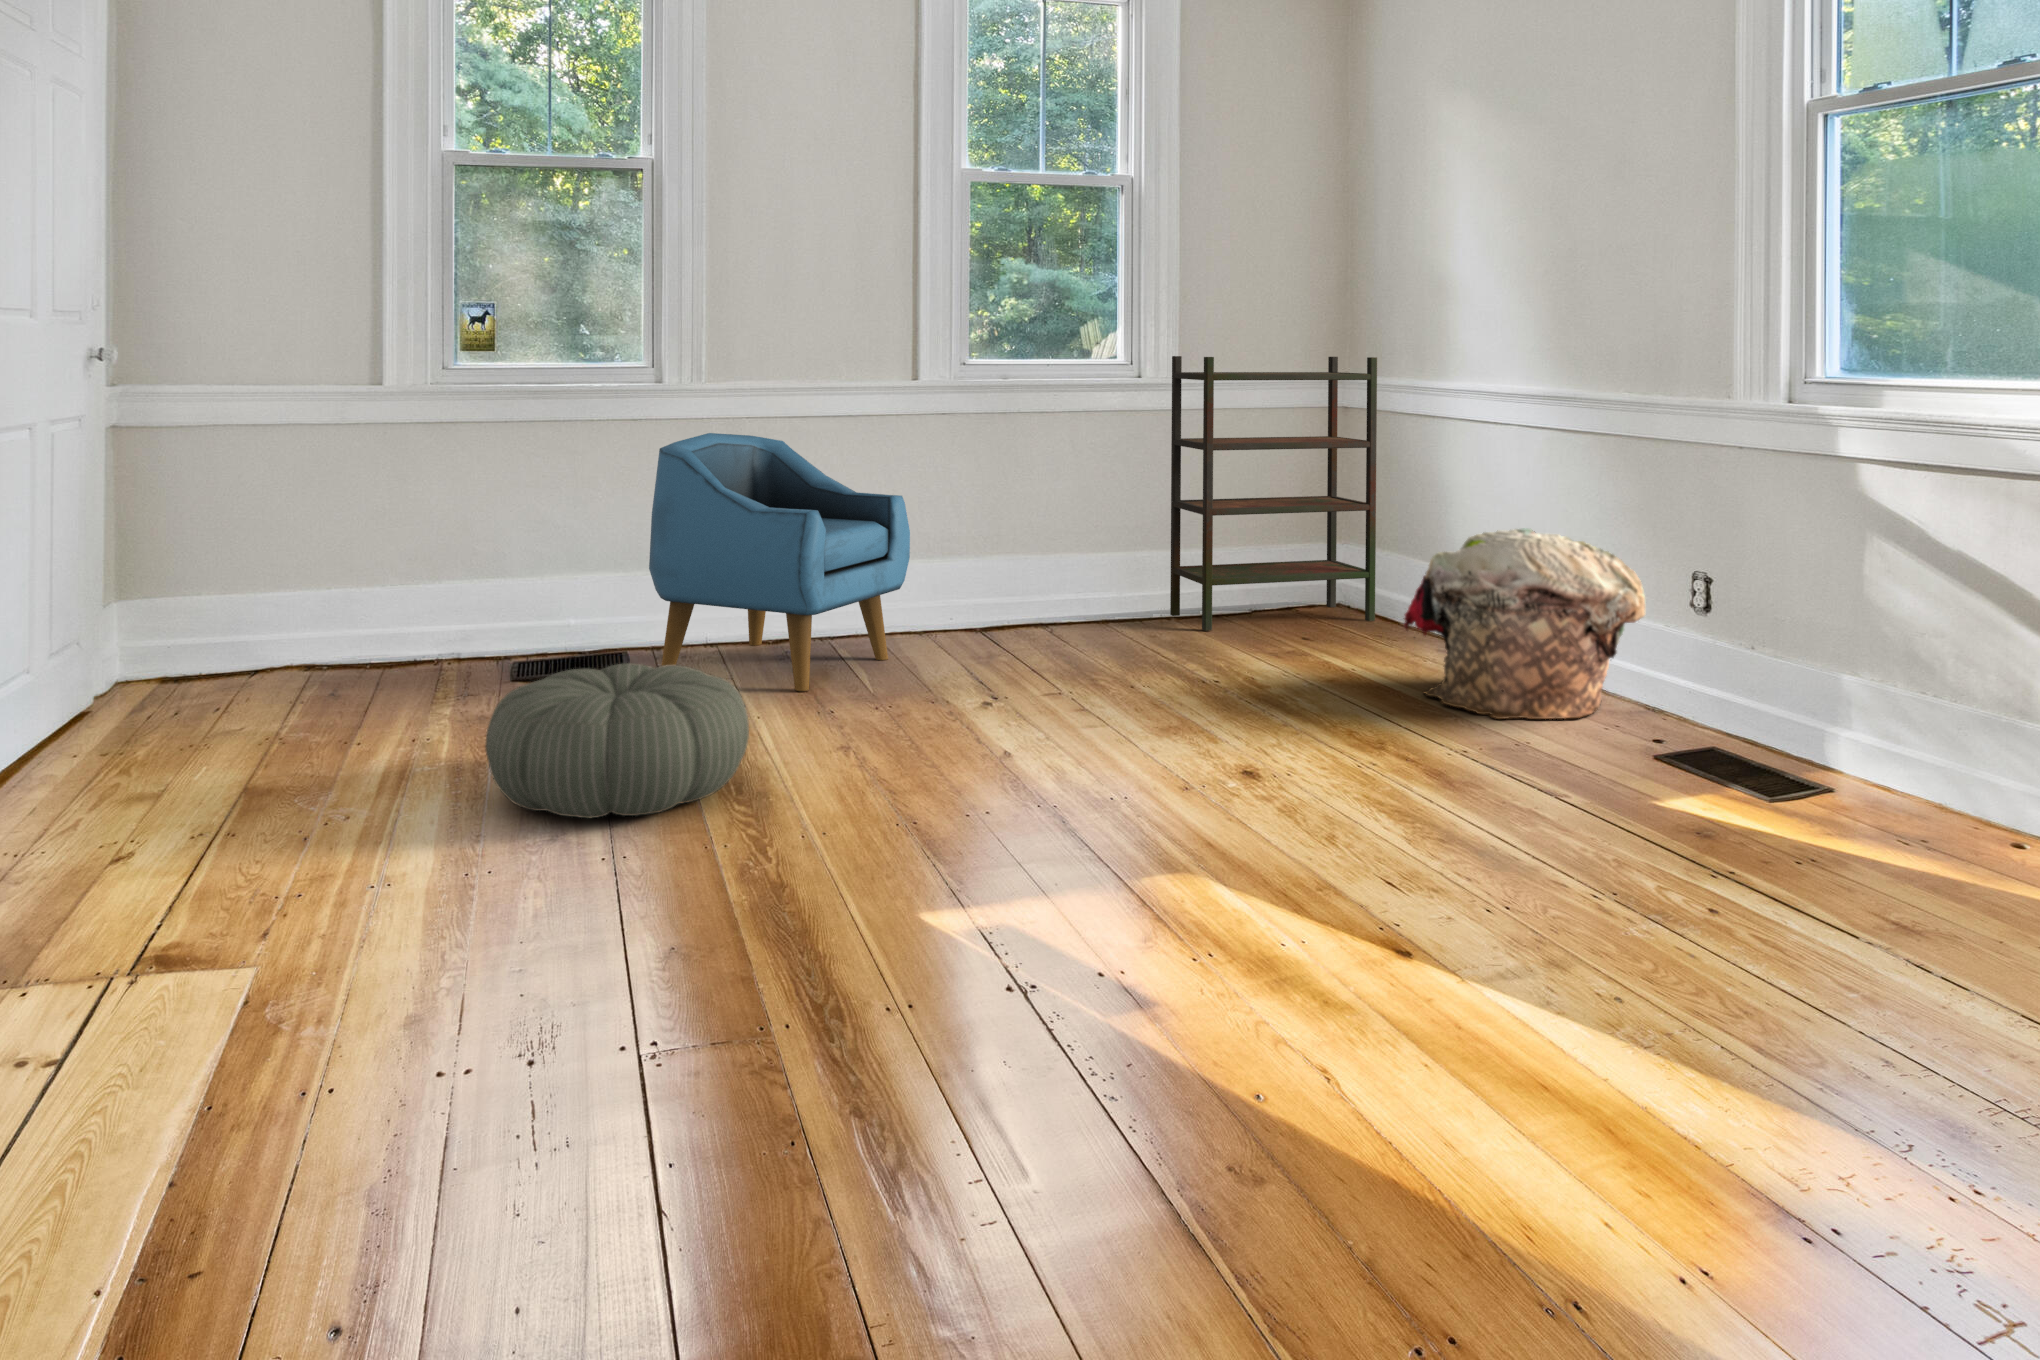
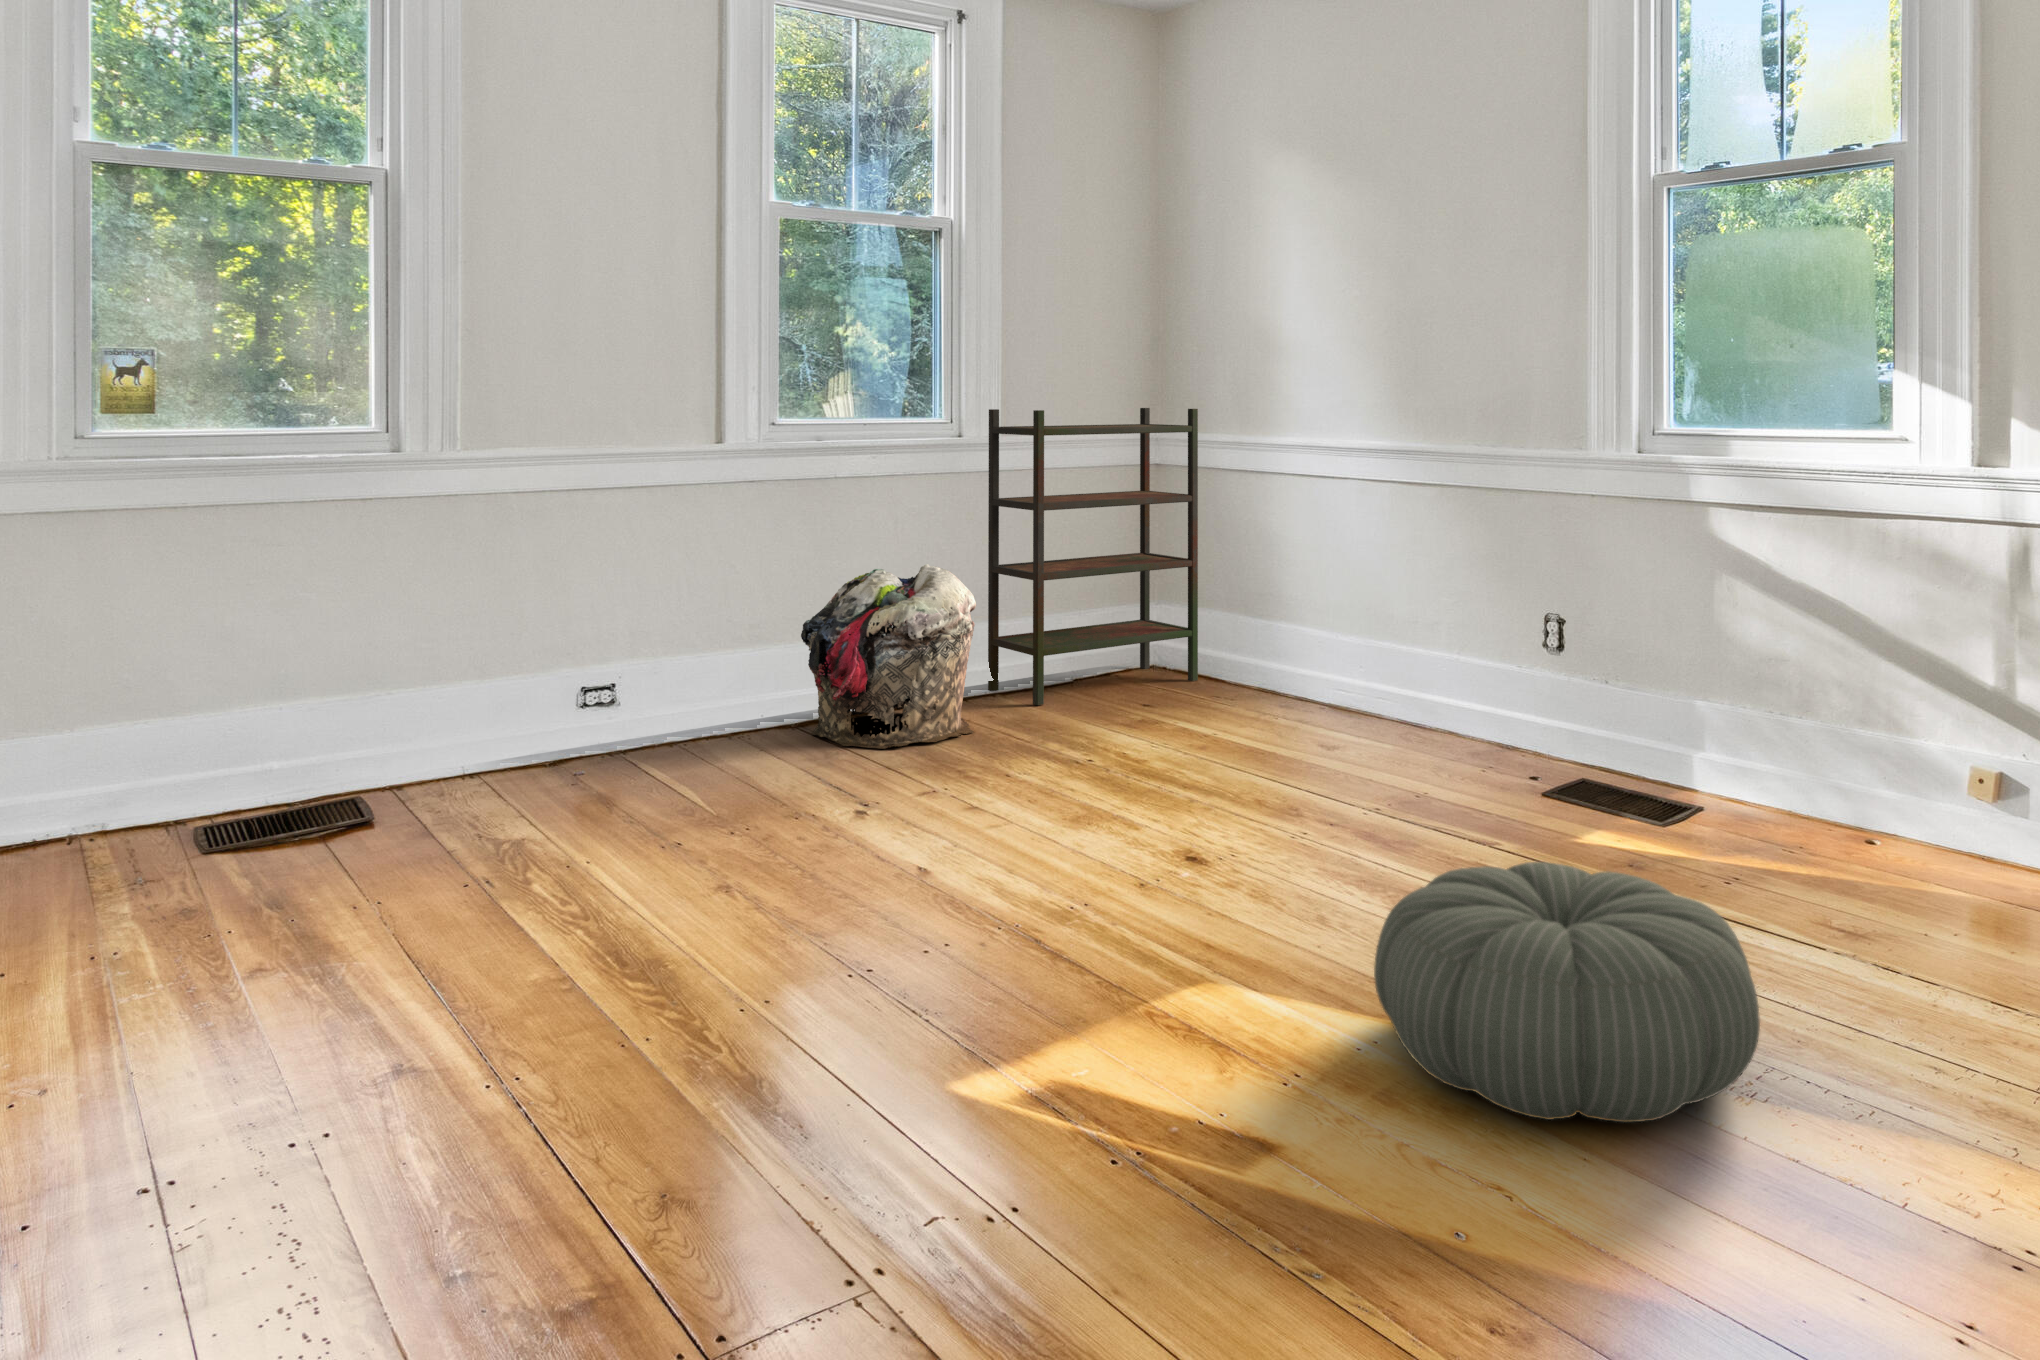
armchair: present [649,433,910,691] -> none [401,512,726,822]
laundry basket: present [1404,529,1645,719] -> present [801,564,976,749]
pouf: present [485,663,749,818] -> present [1374,862,1760,1123]

